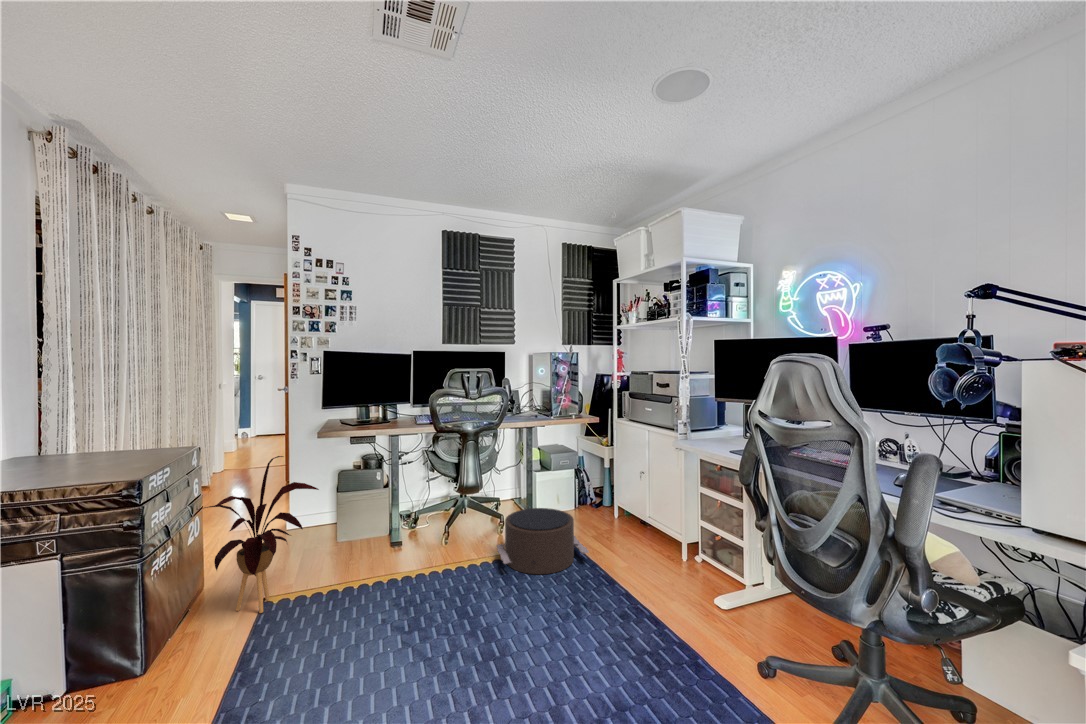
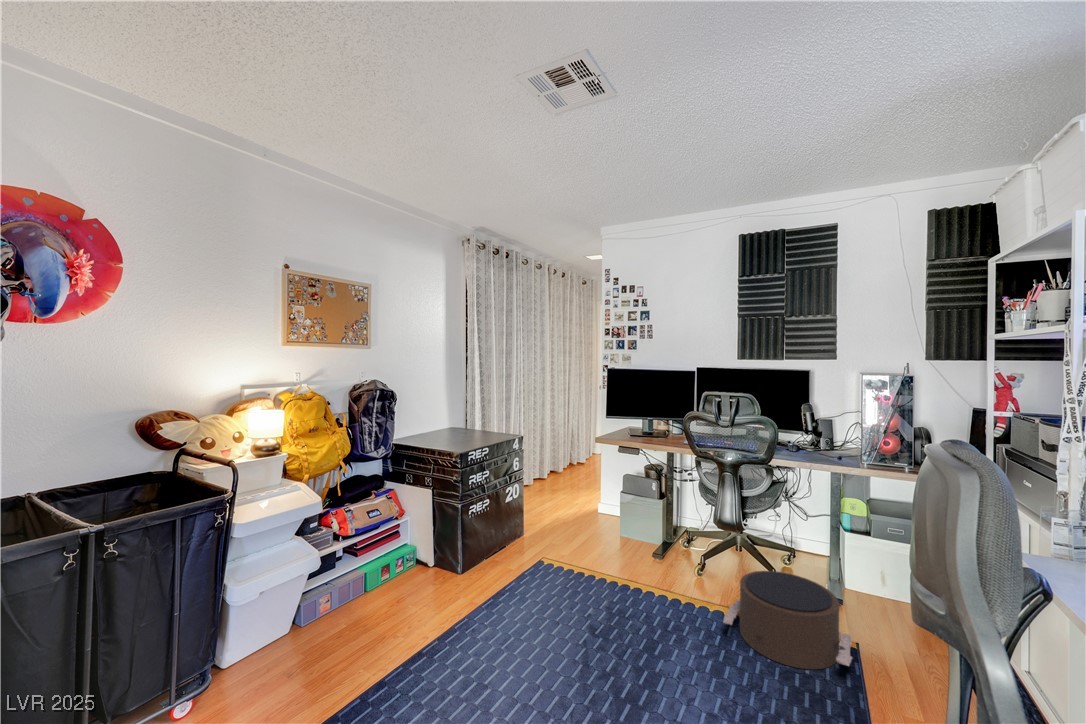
house plant: present [201,456,319,613] -> none [501,454,573,569]

